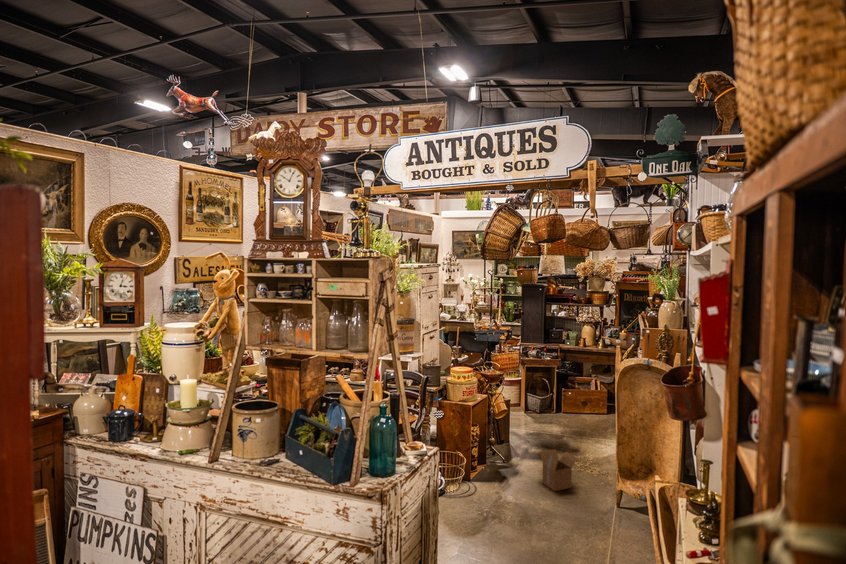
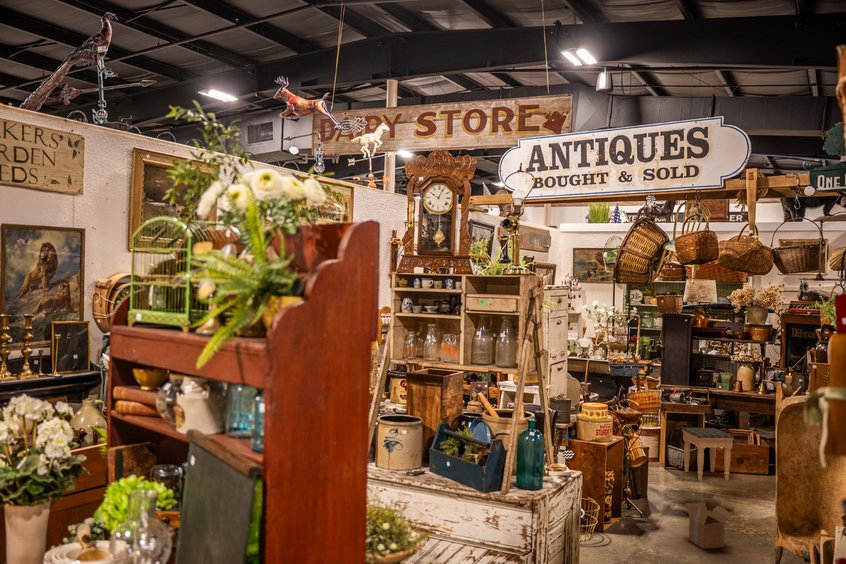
footstool: none [539,378,580,423] -> present [682,428,734,480]

